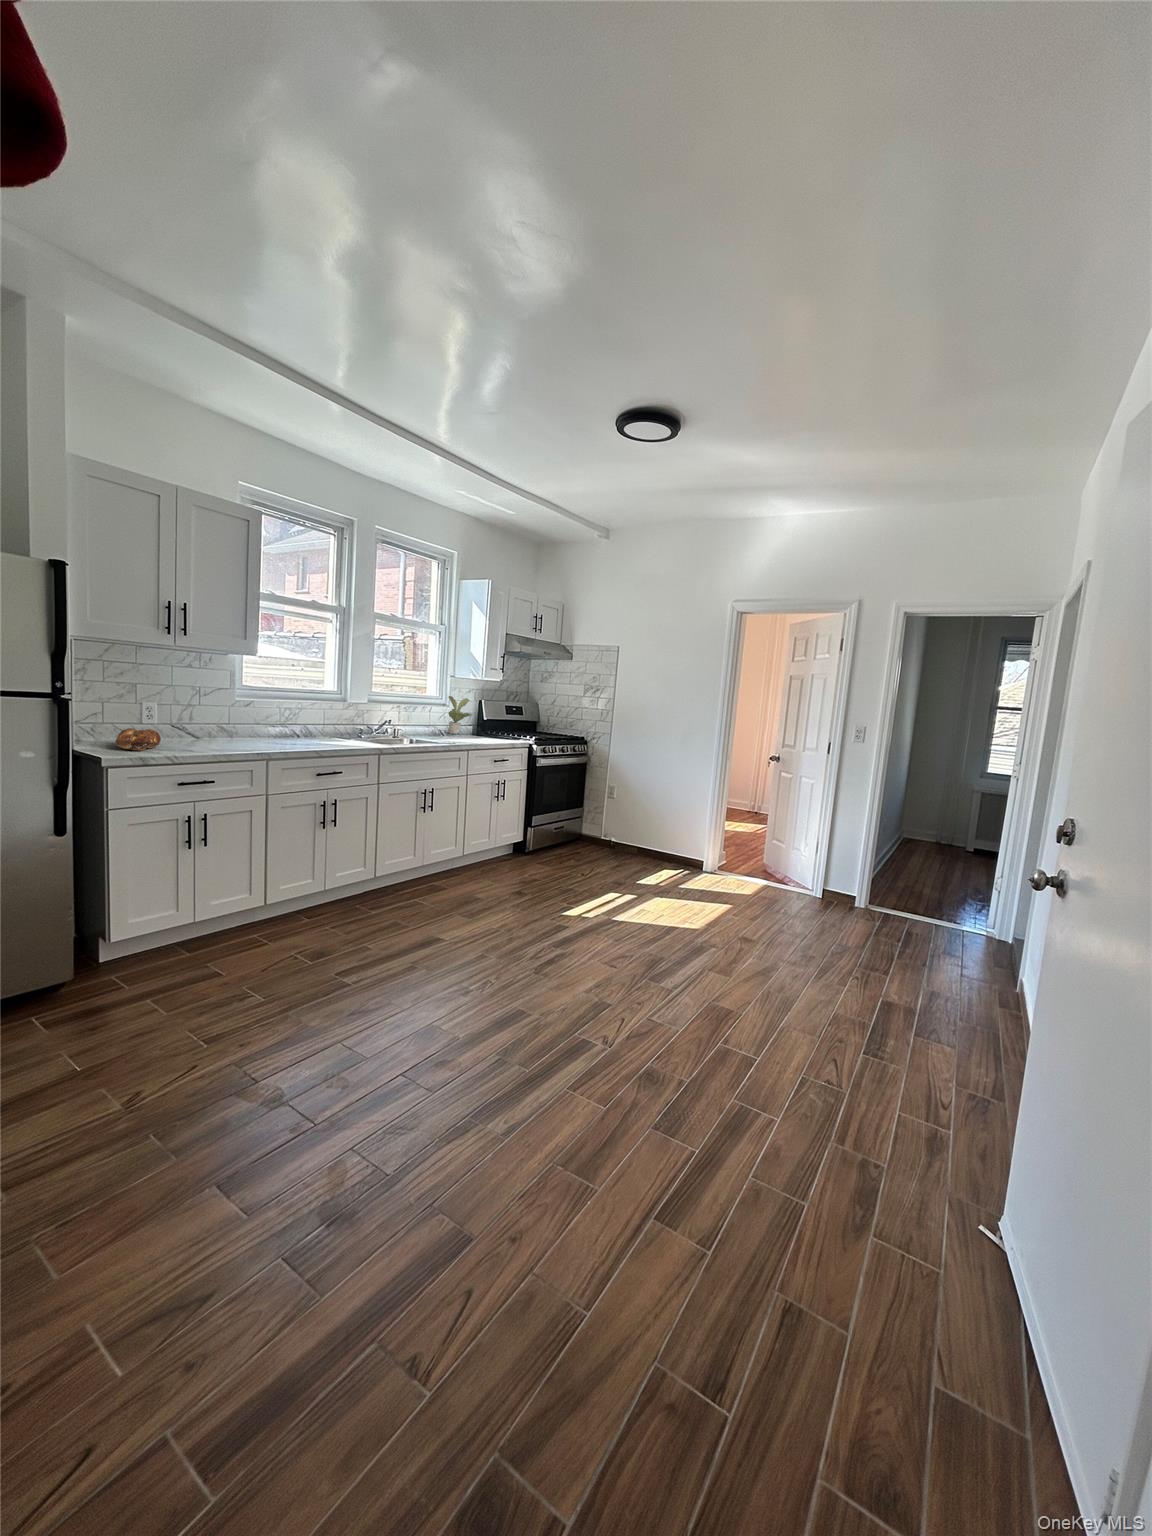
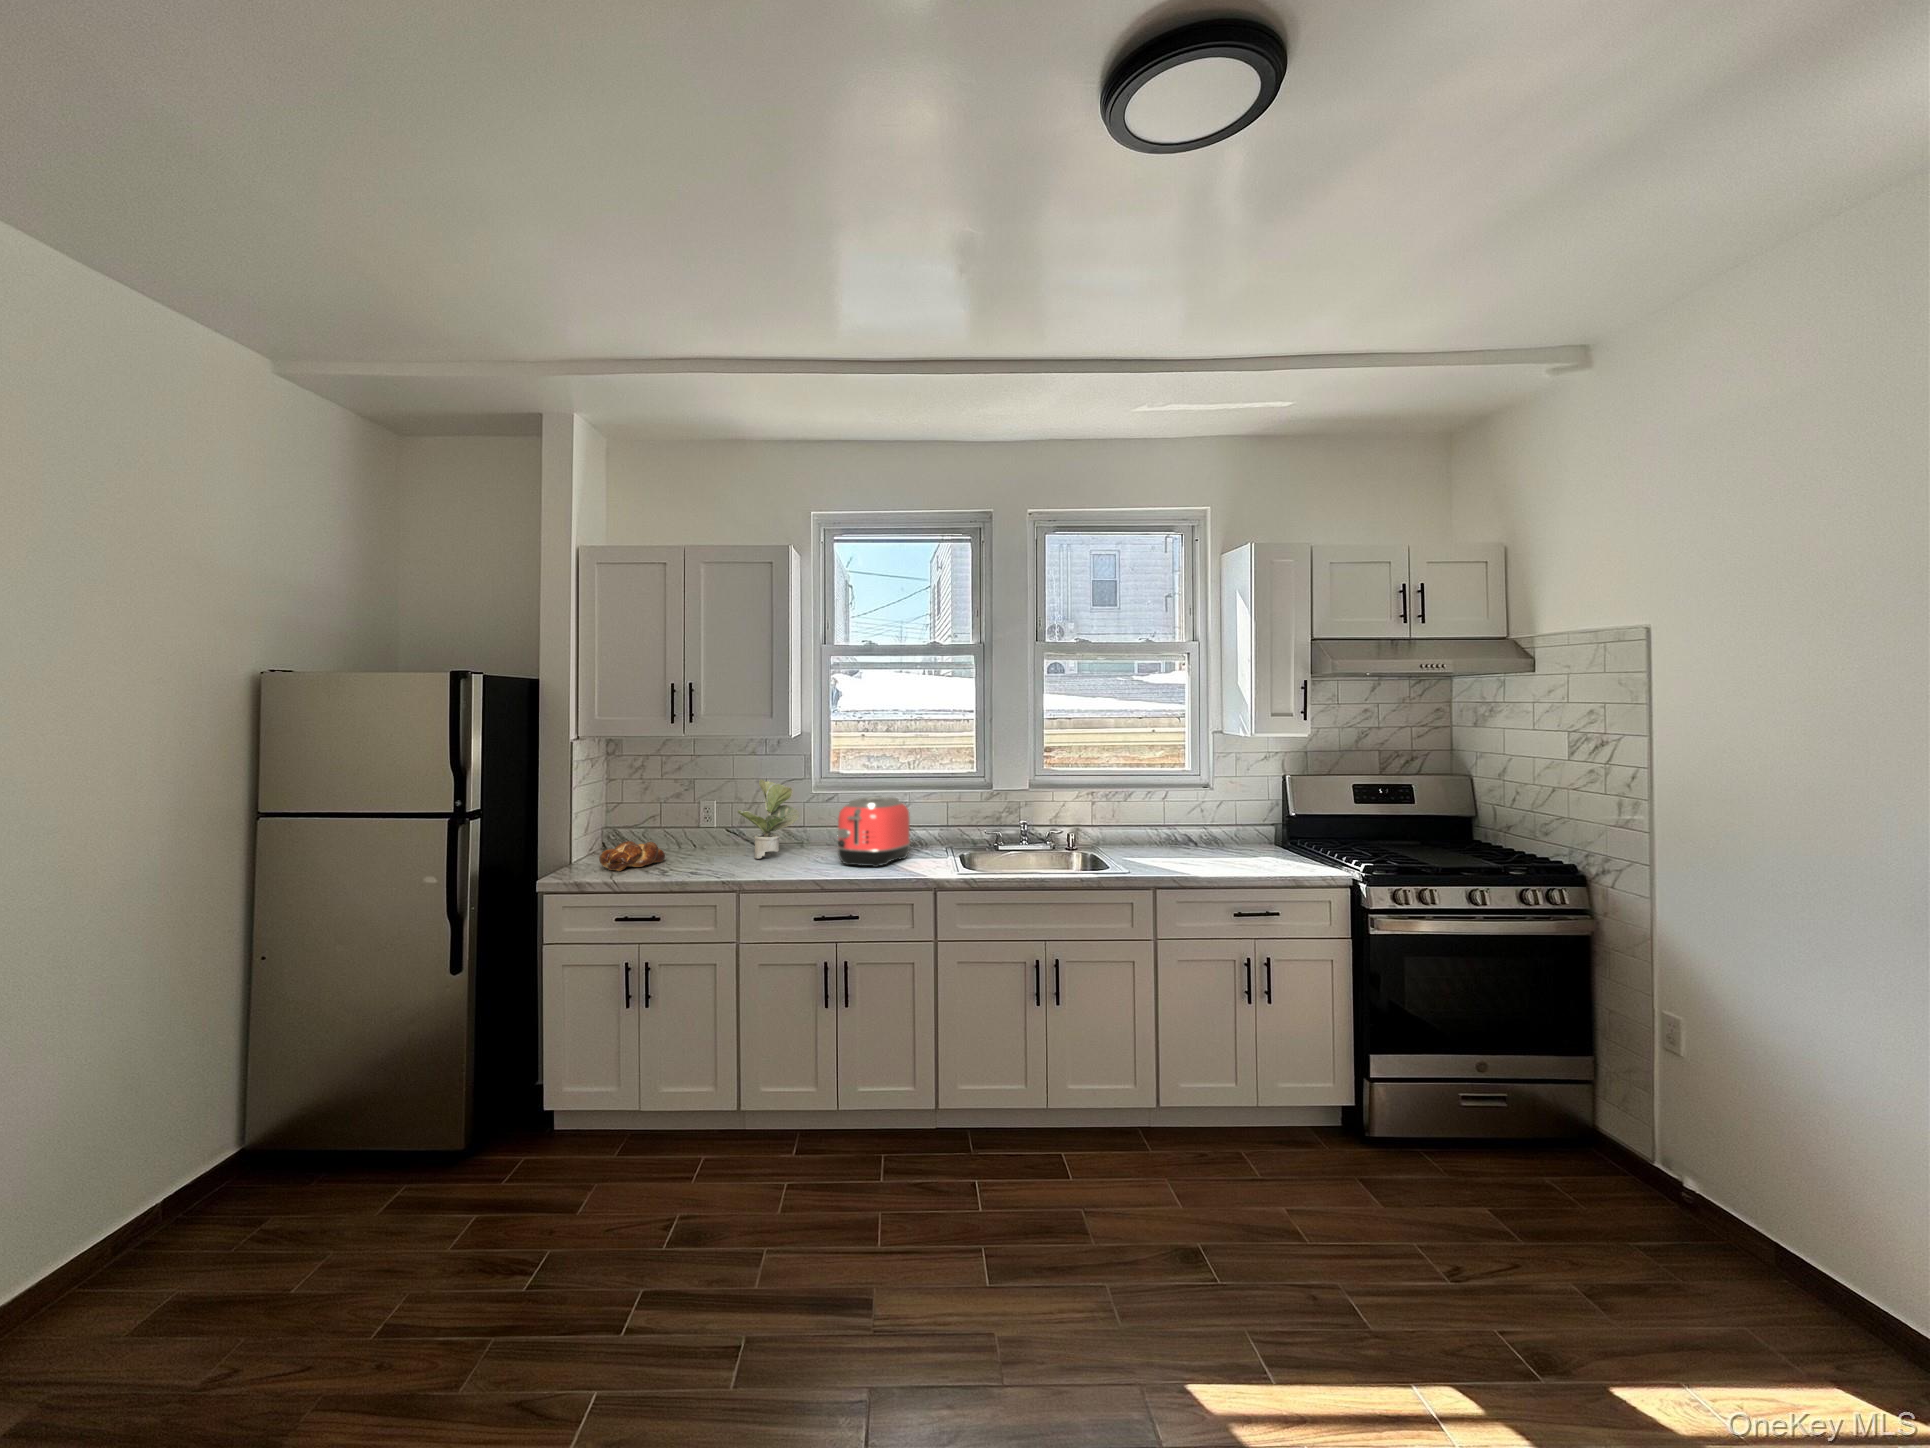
potted plant: present [448,696,471,734] -> present [737,779,799,859]
toaster: none [295,702,339,744] -> present [837,797,910,867]

